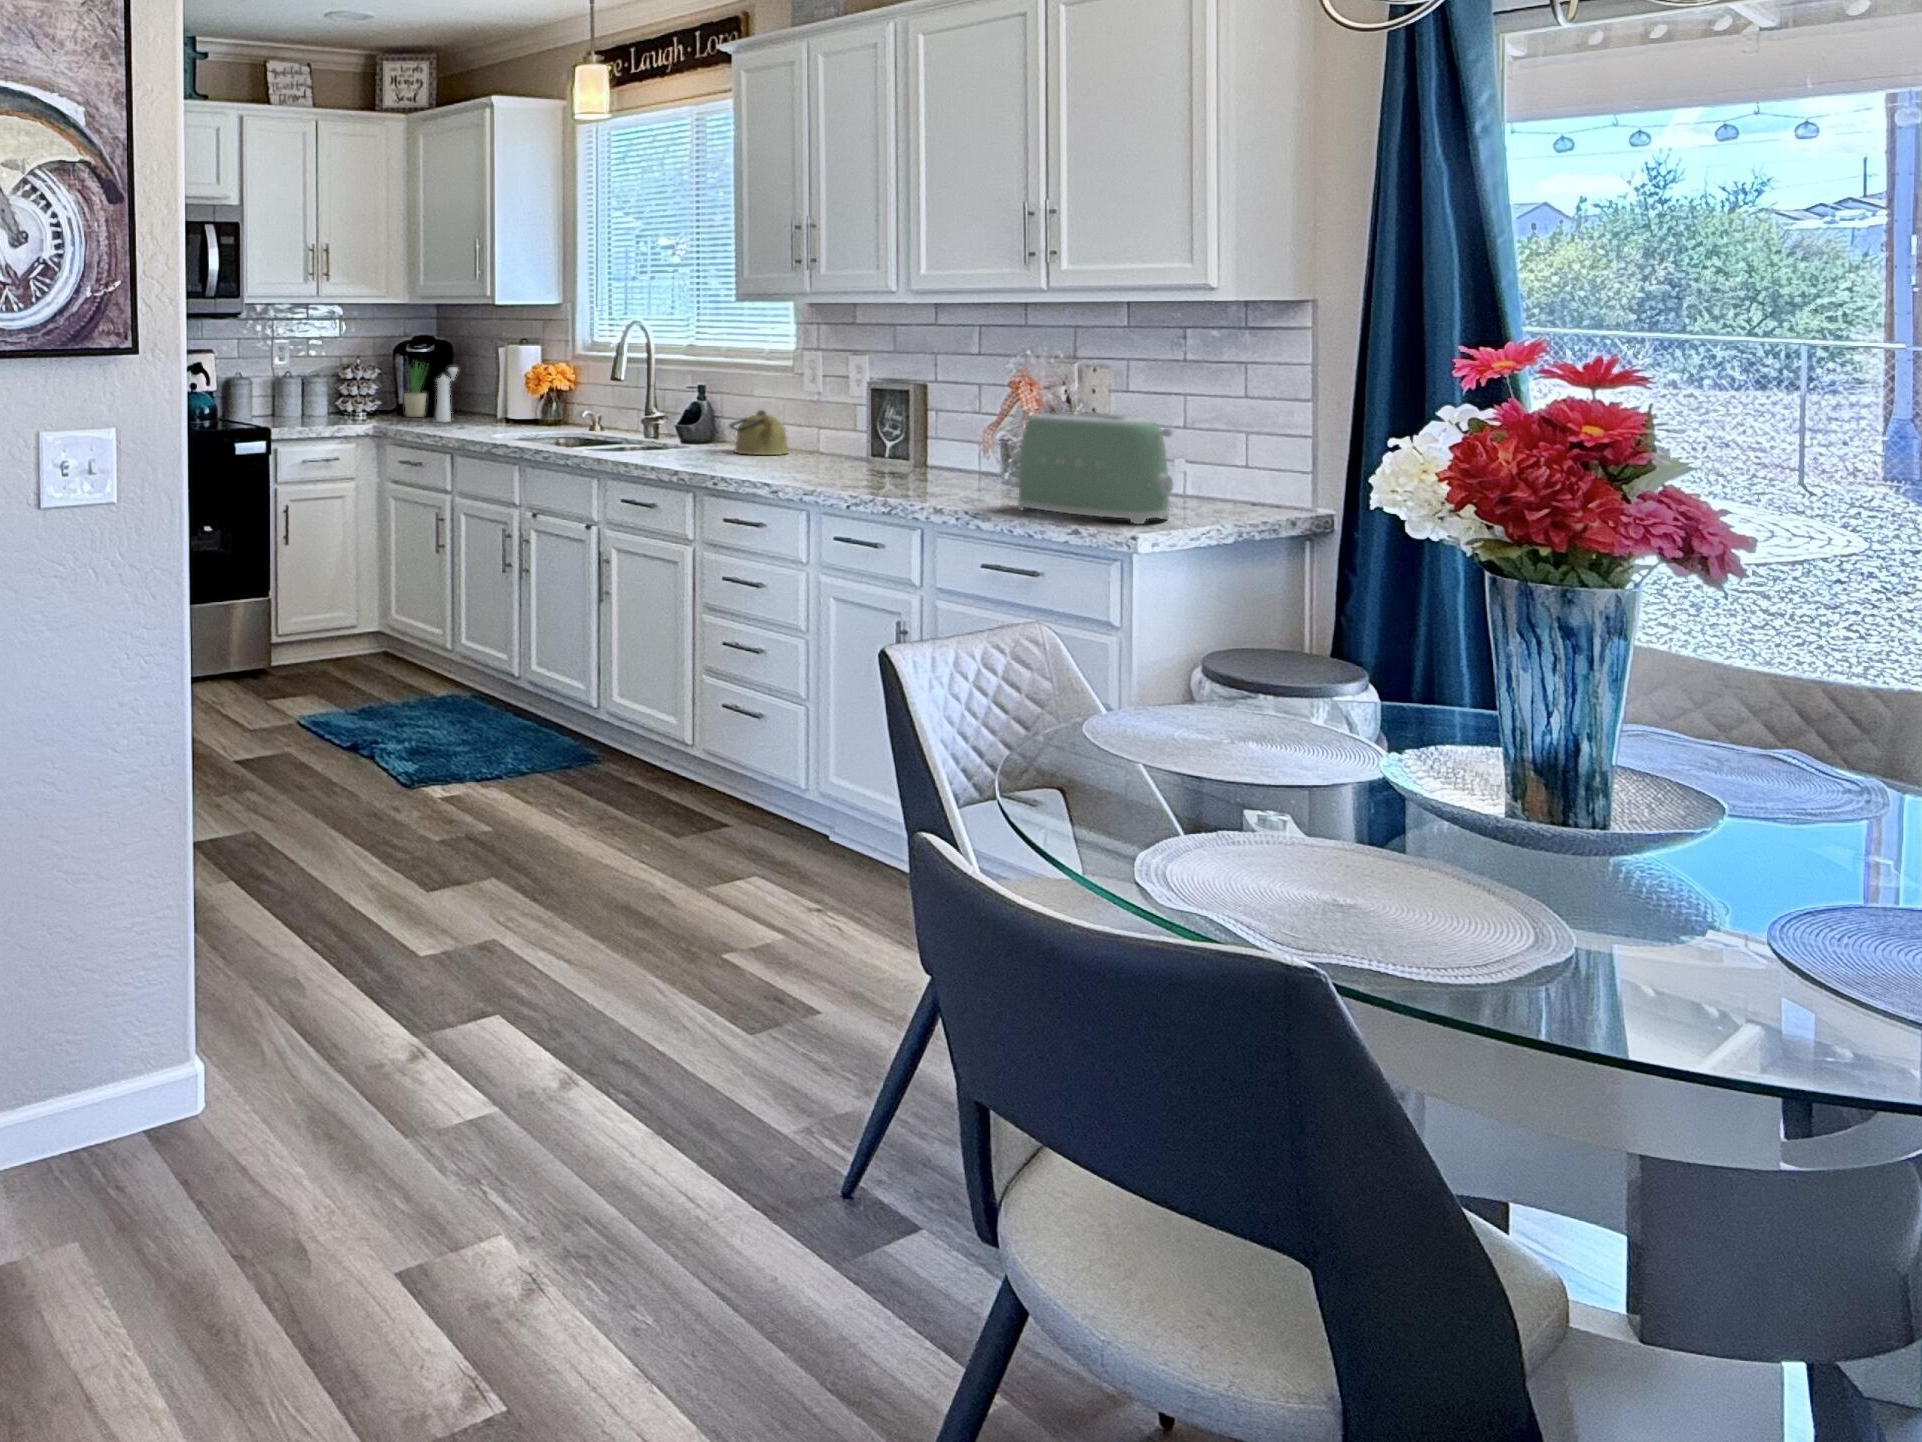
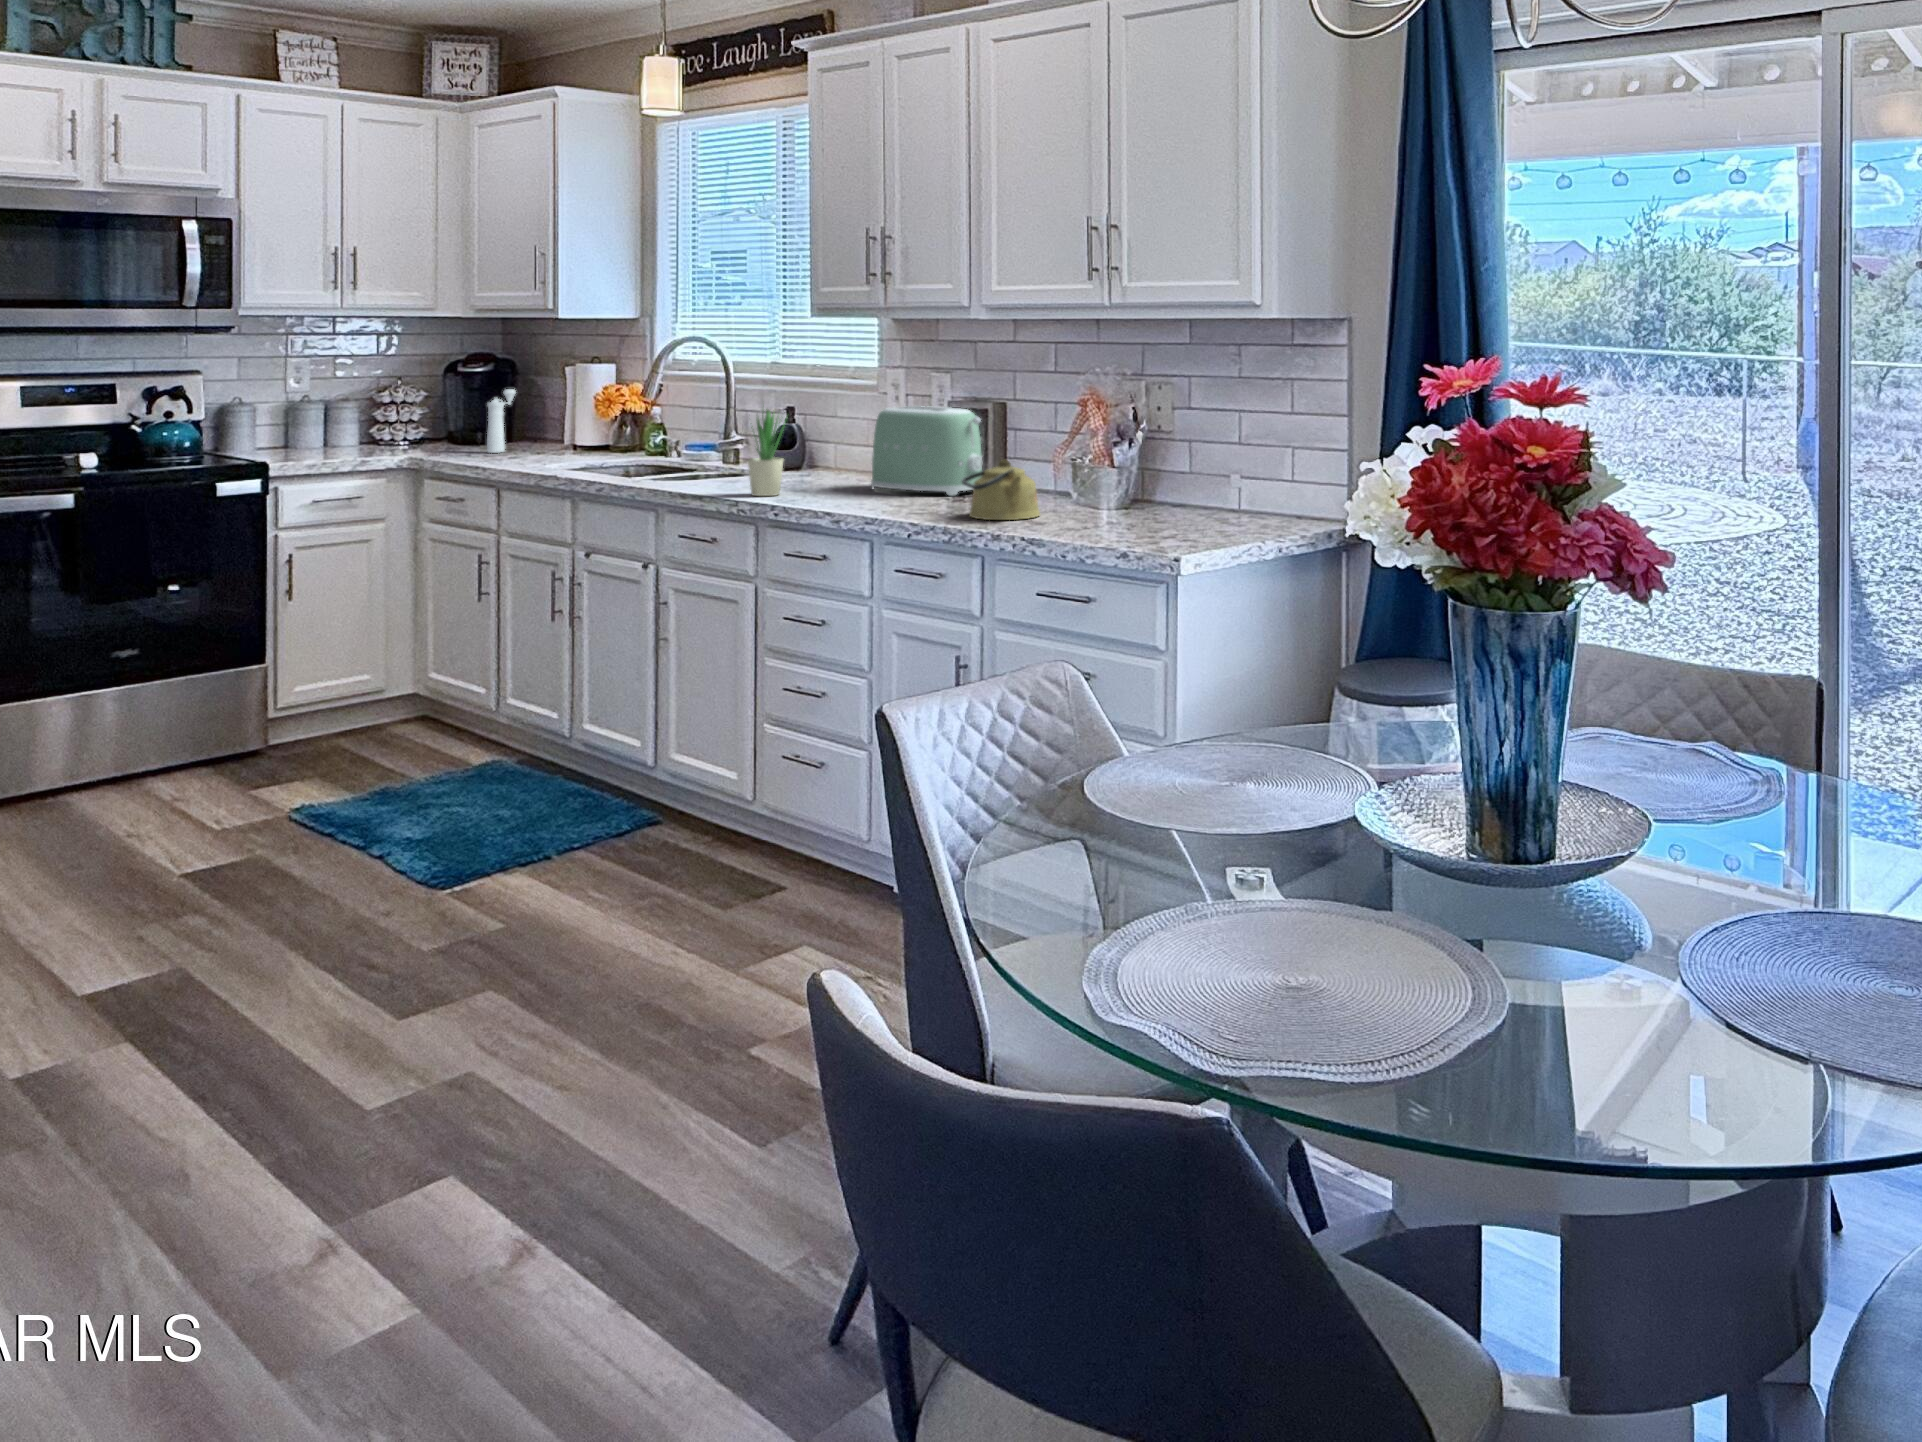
potted plant: present [404,361,426,417] -> present [748,409,785,496]
kettle: present [729,410,788,455] -> present [961,460,1040,520]
toaster: present [1018,412,1173,524] -> present [871,406,982,495]

